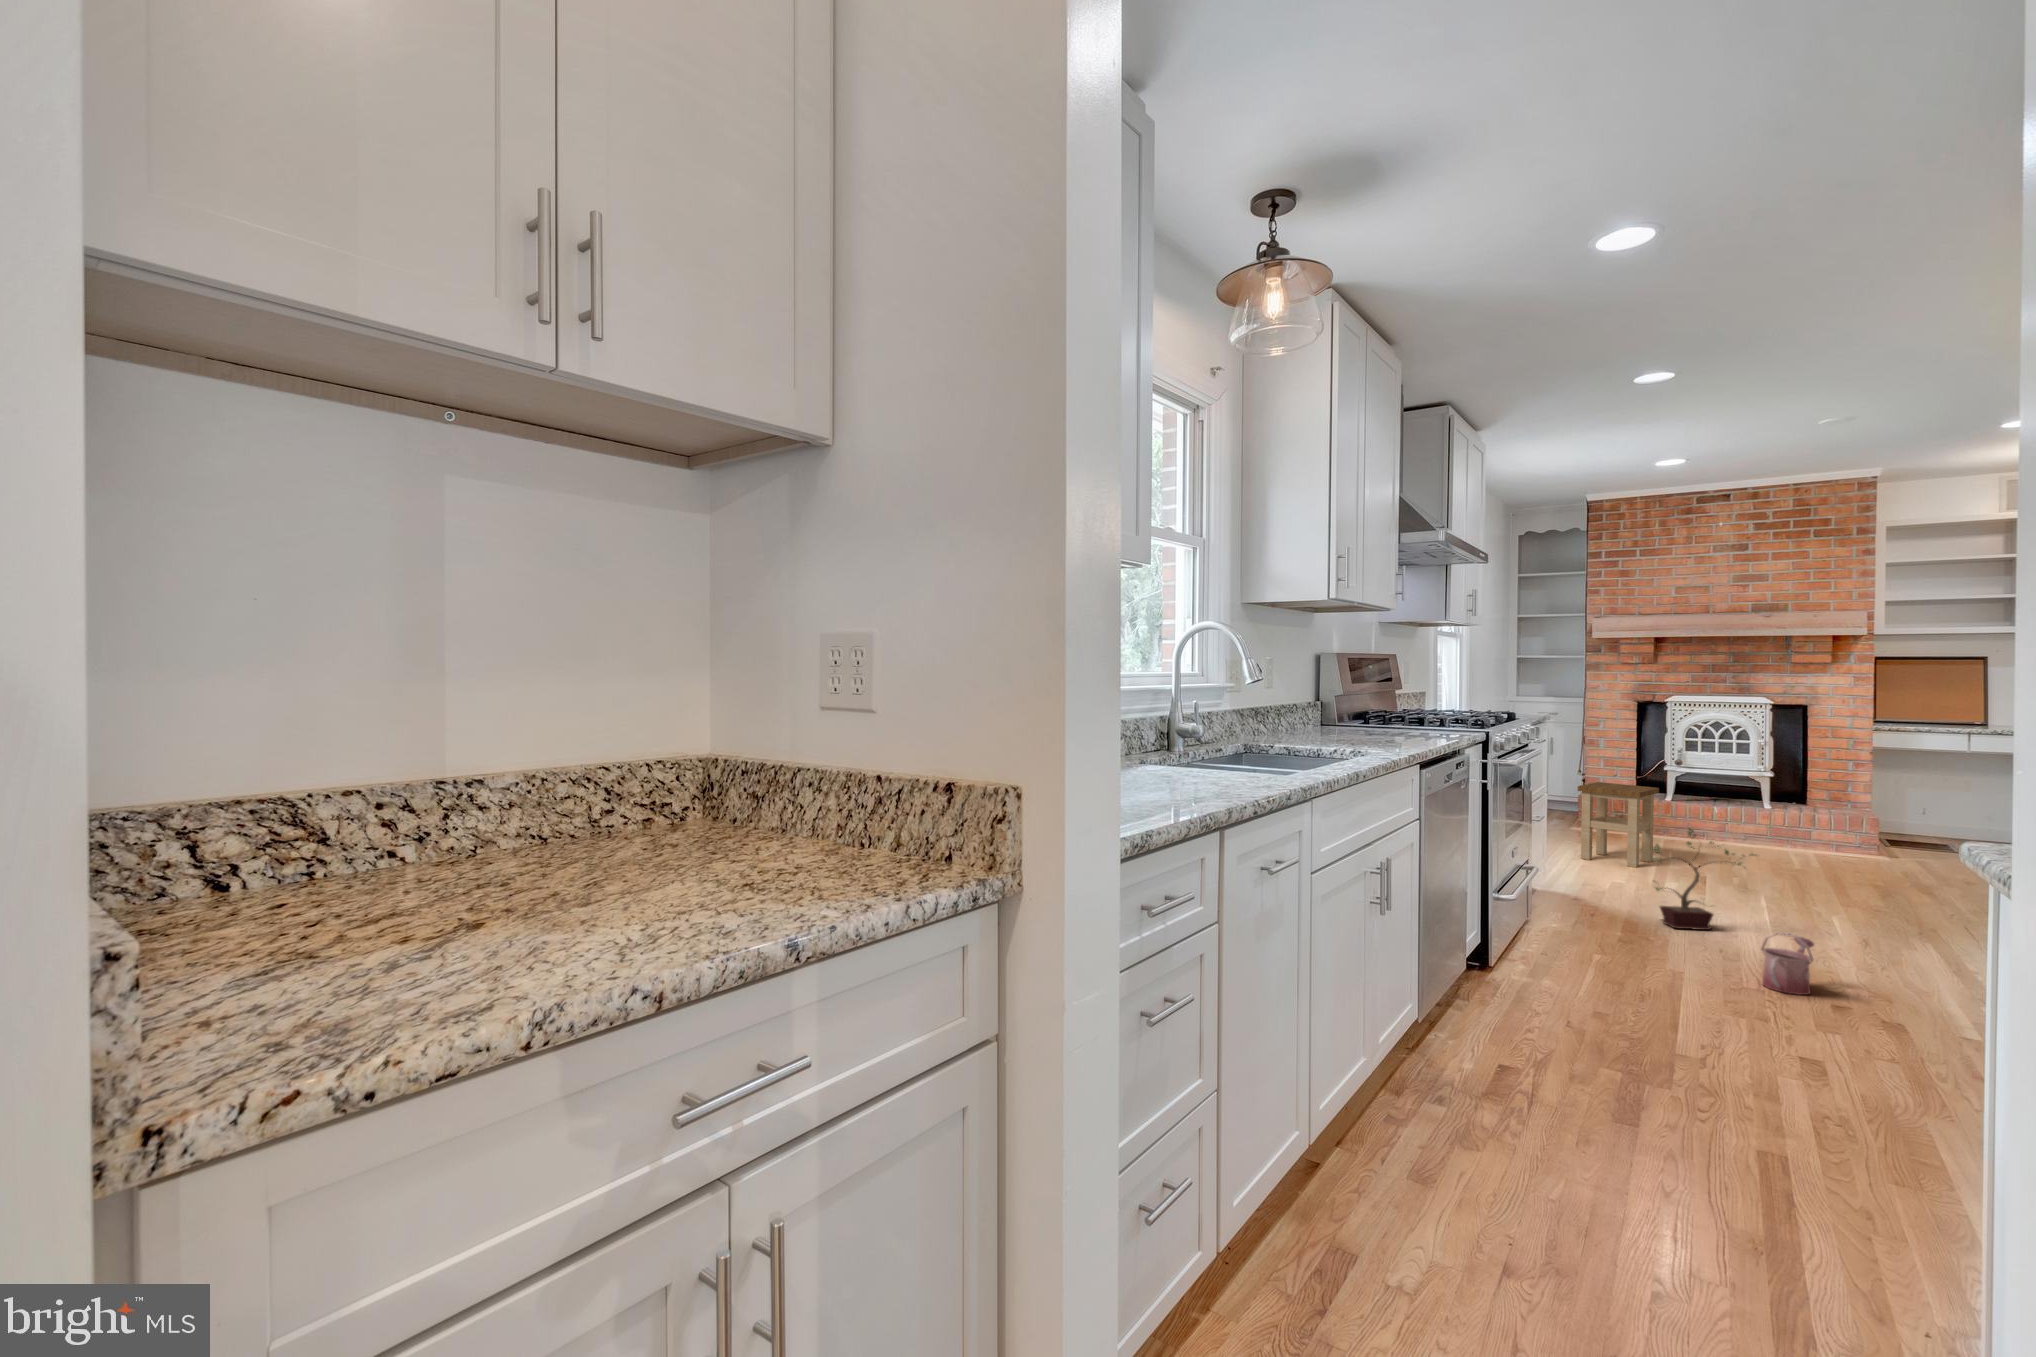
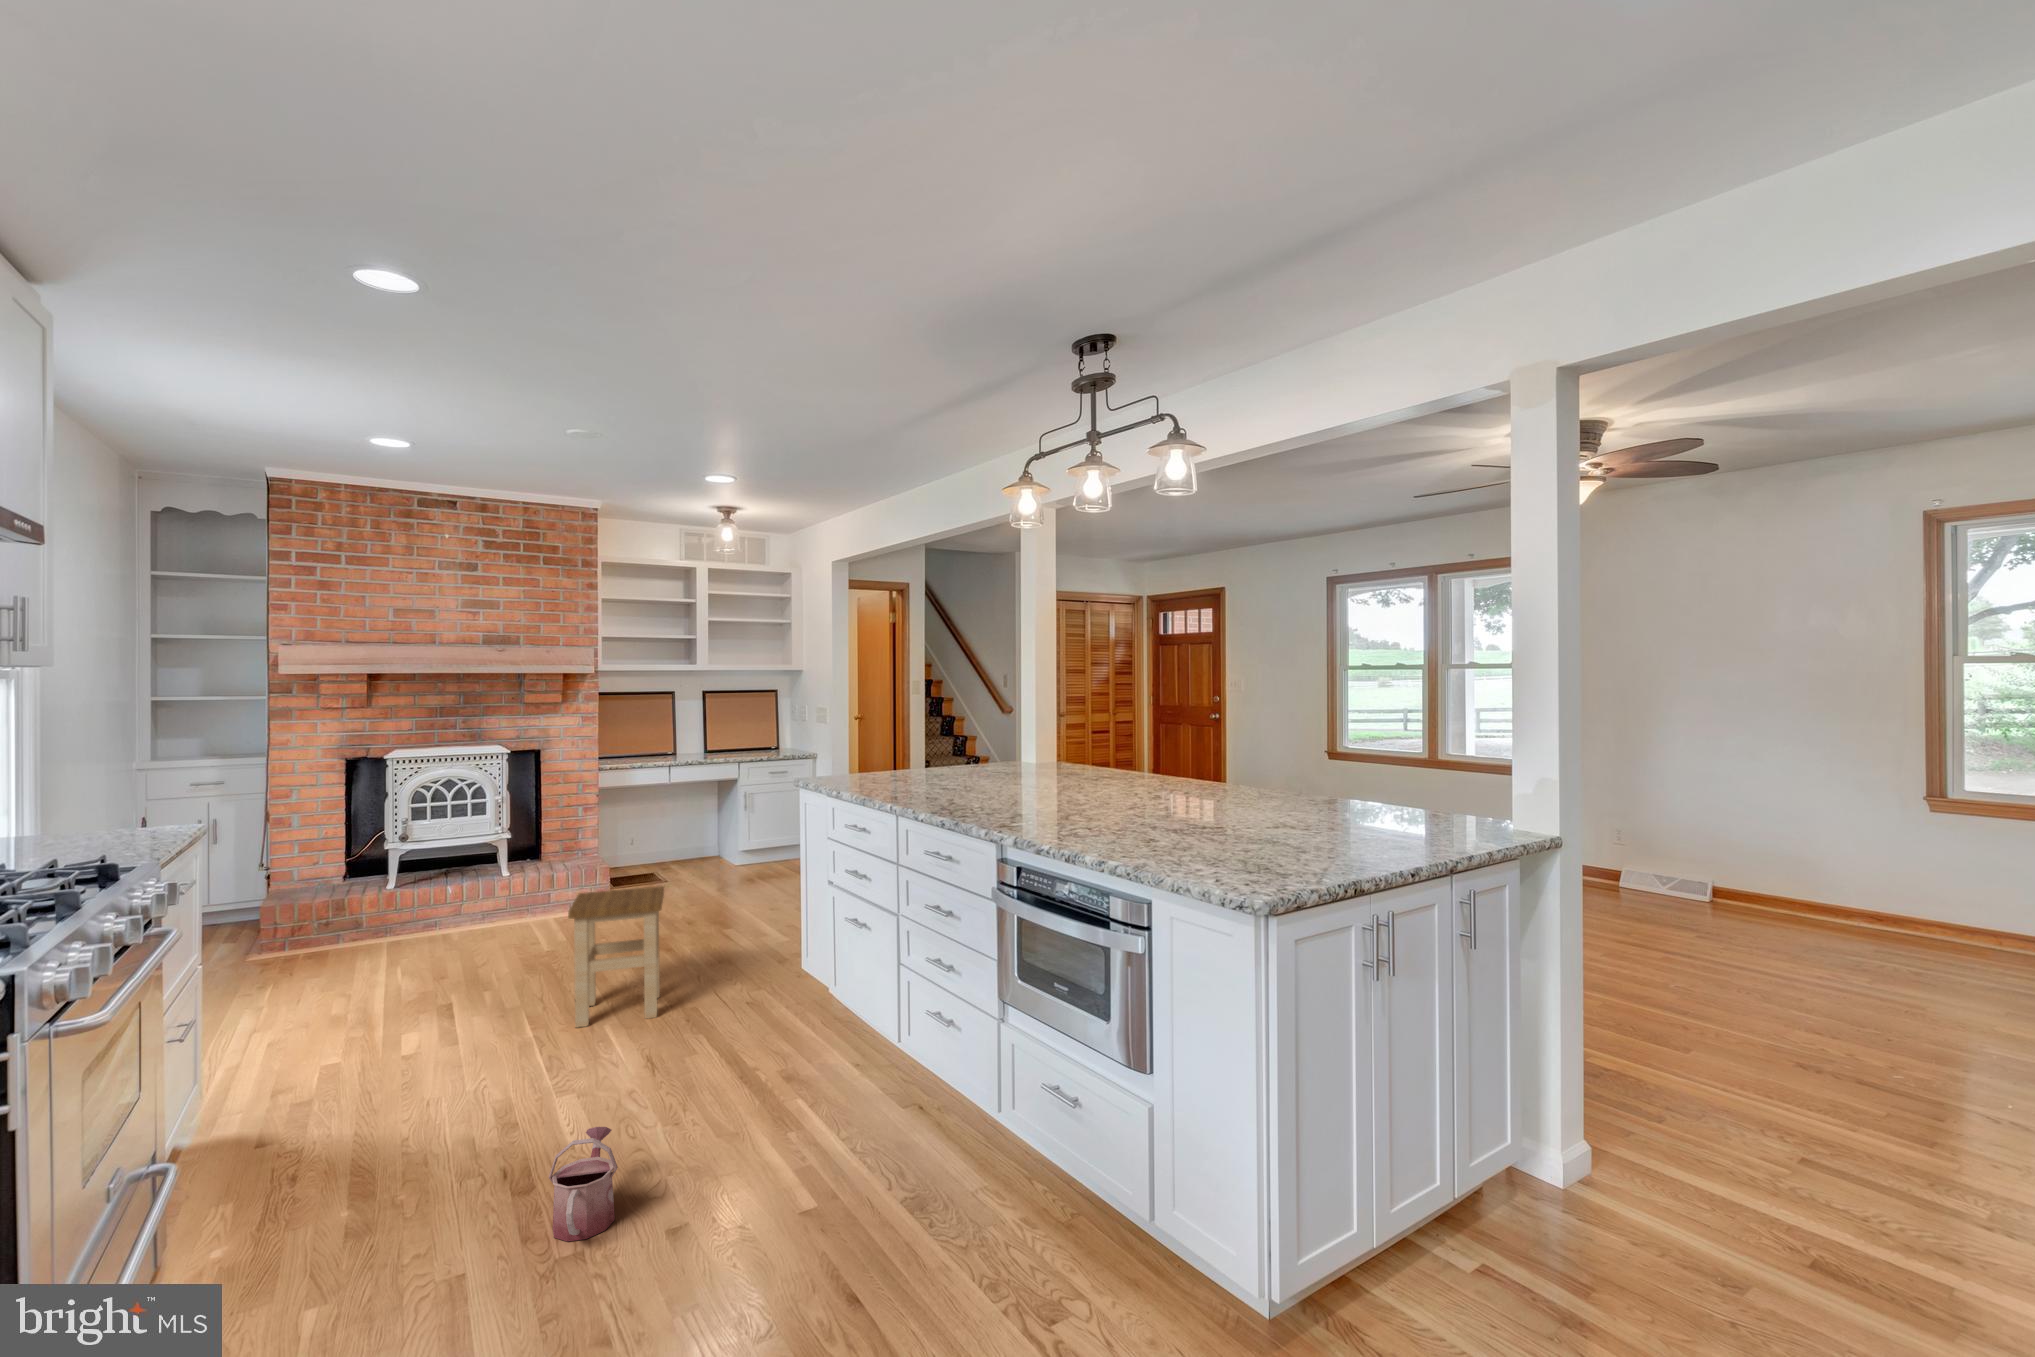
stool: present [1578,782,1659,868] -> present [568,886,664,1027]
potted plant: present [1654,828,1753,930] -> none [375,976,527,1150]

